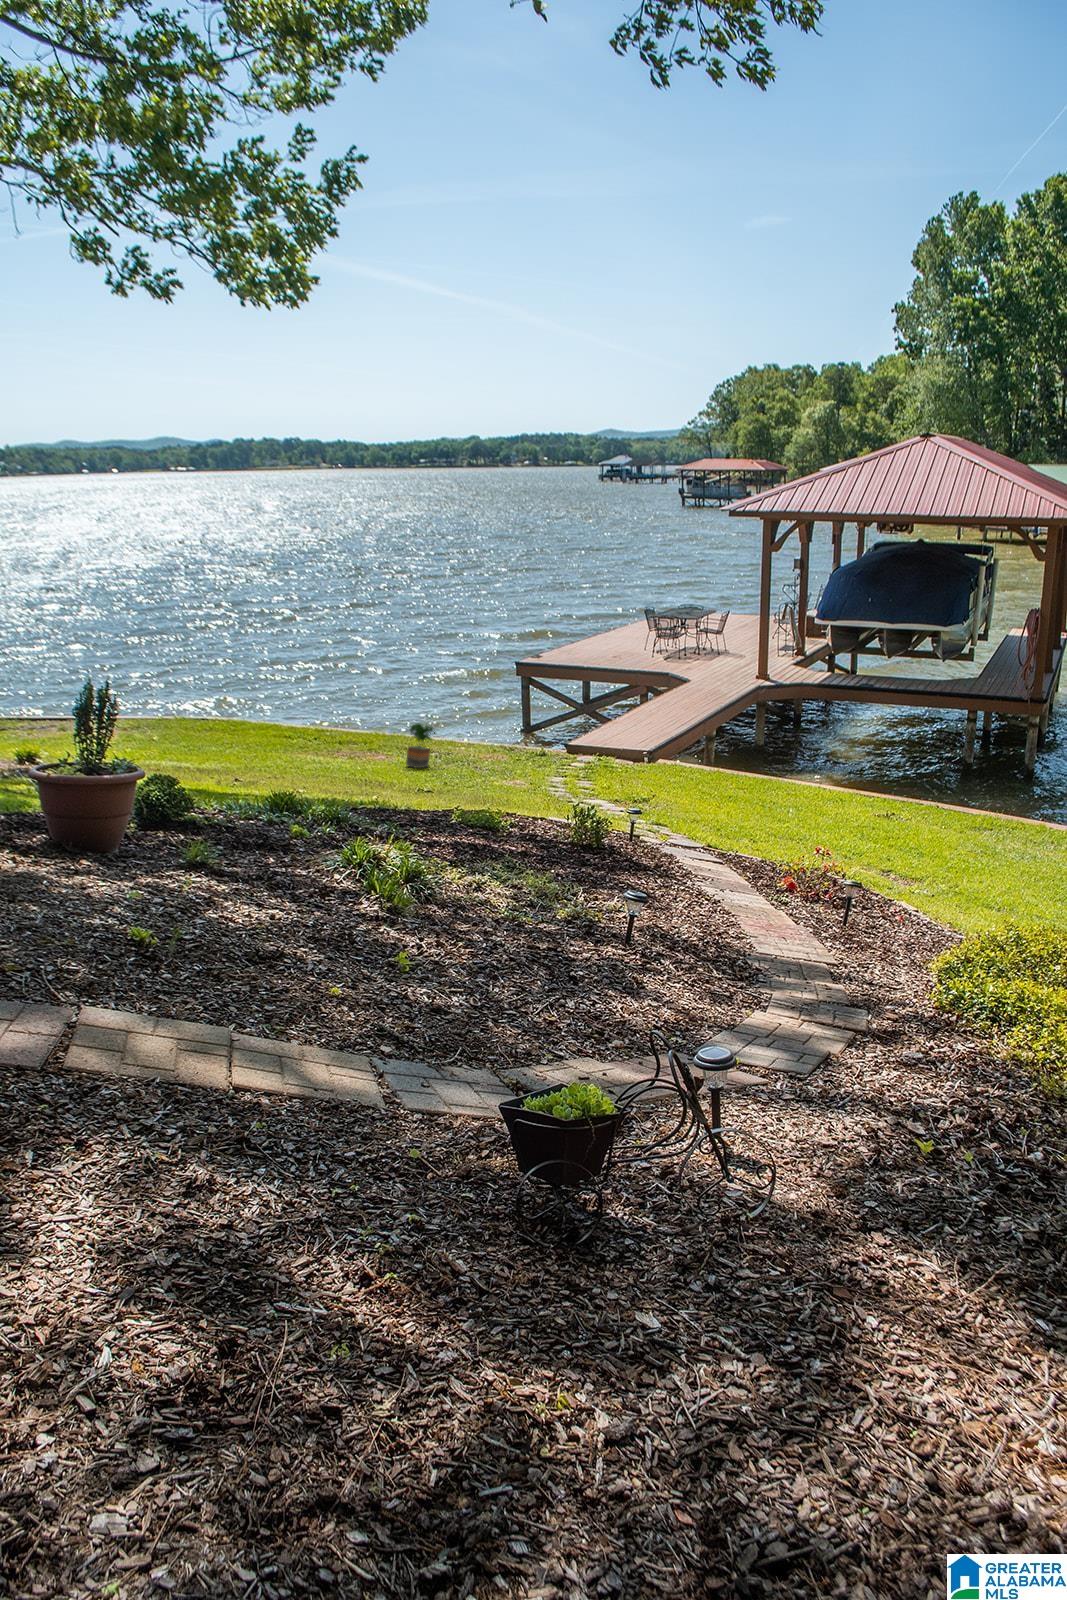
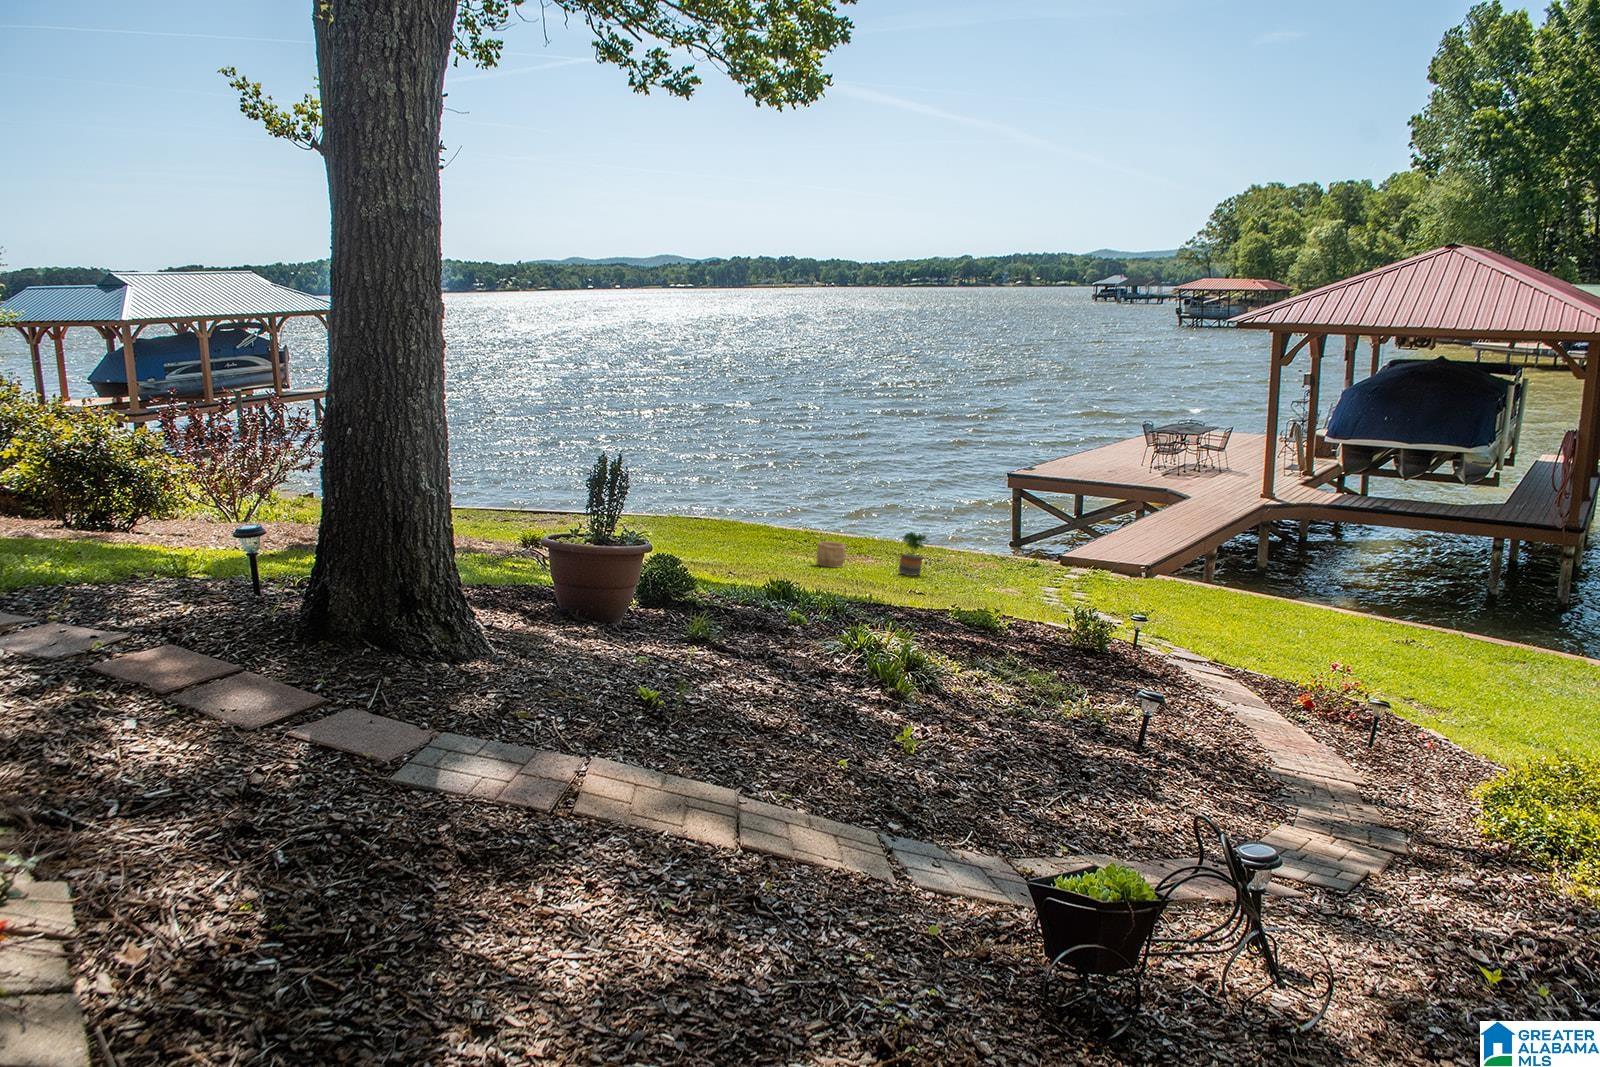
wooden bucket: none [321,735,352,762] -> present [816,541,846,567]

